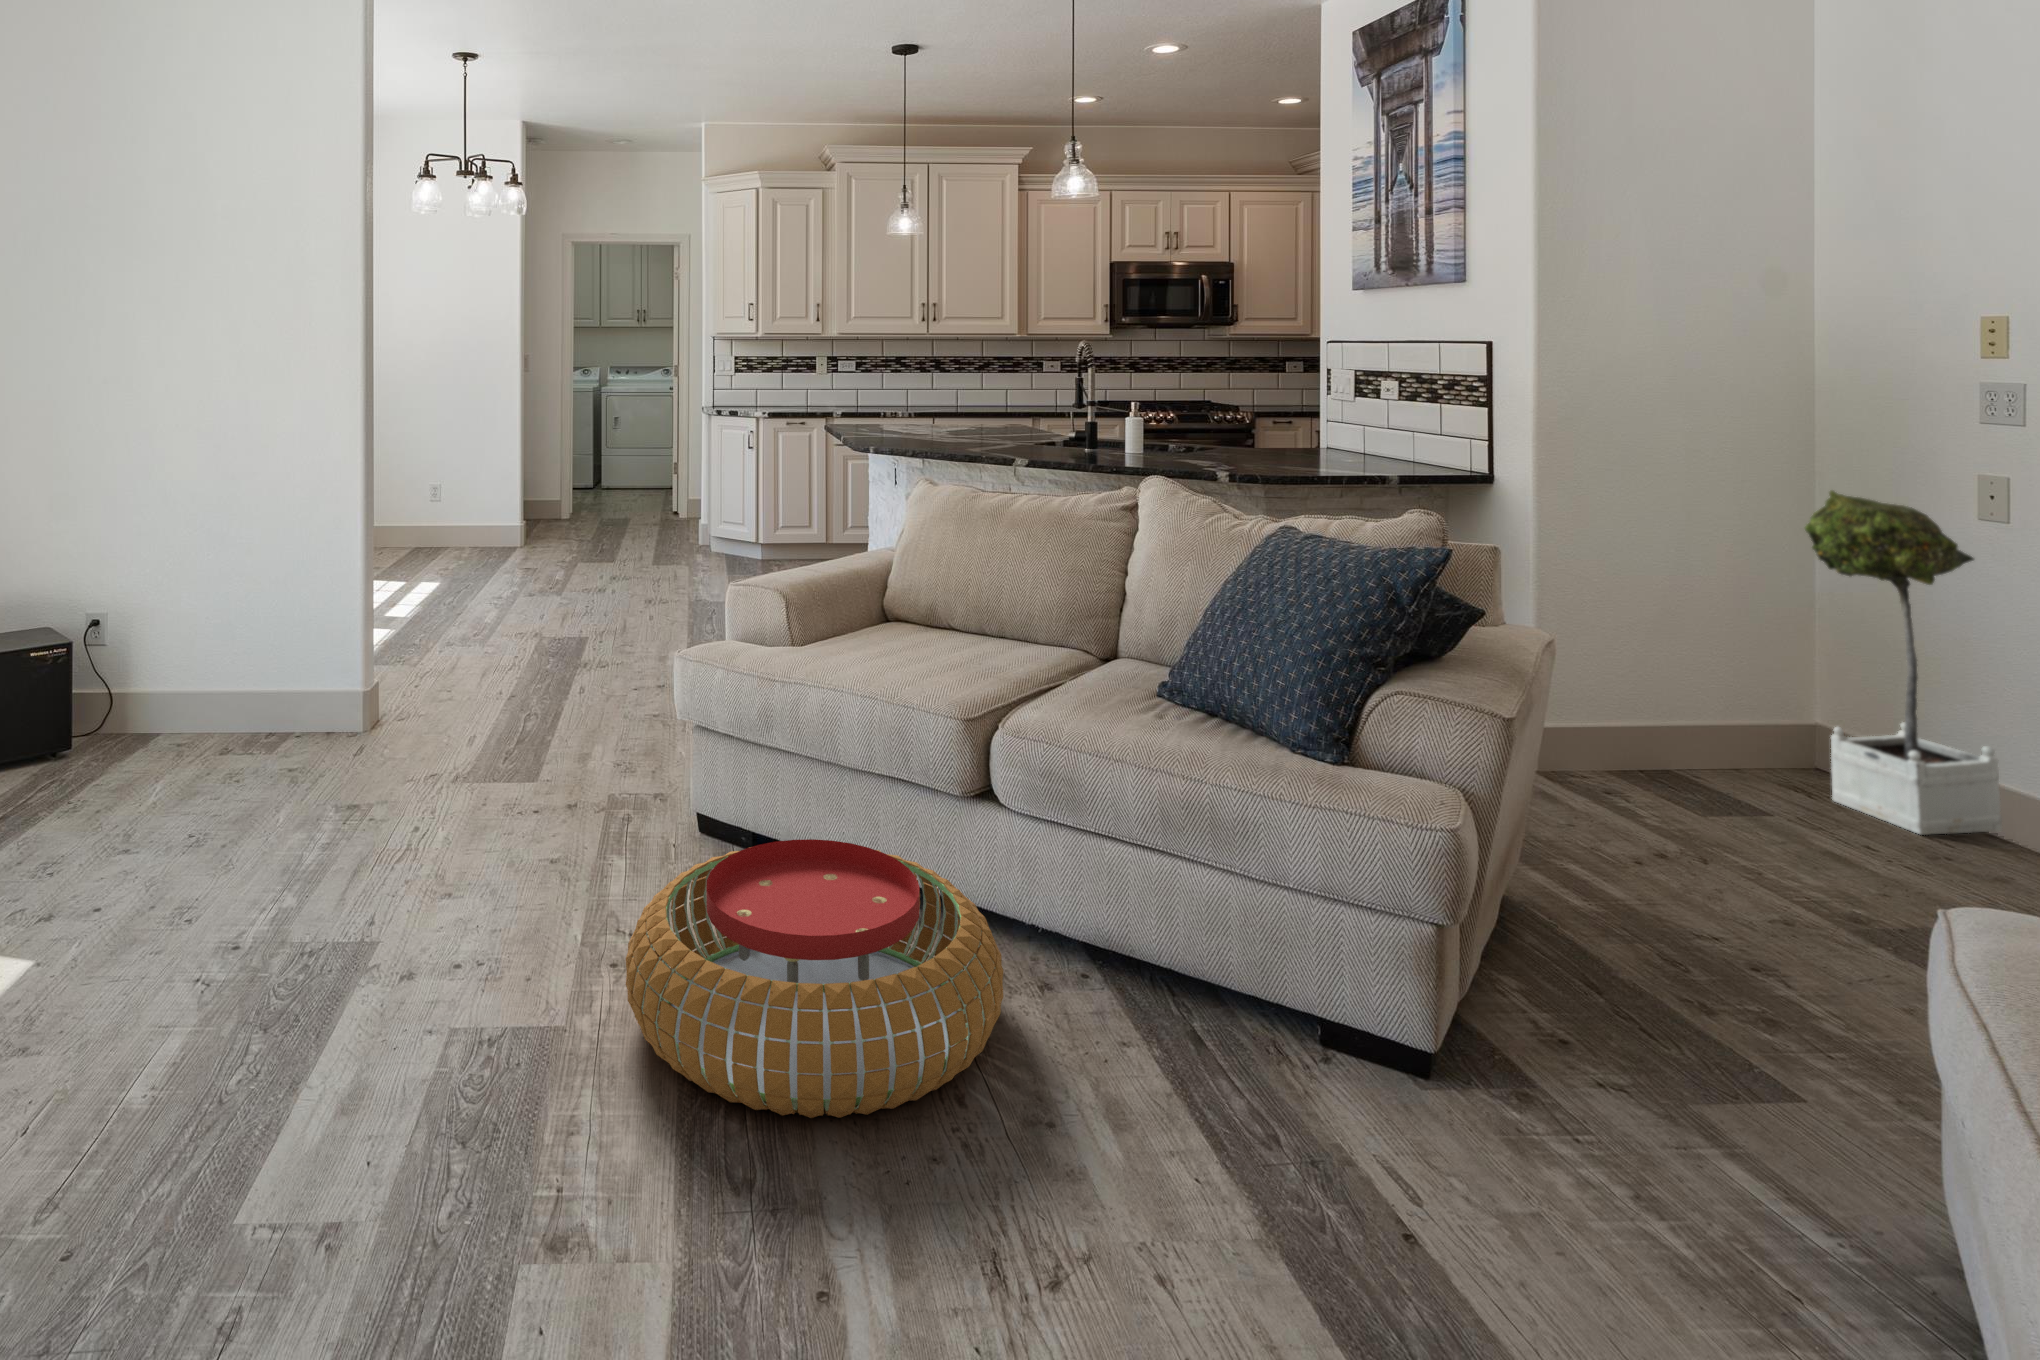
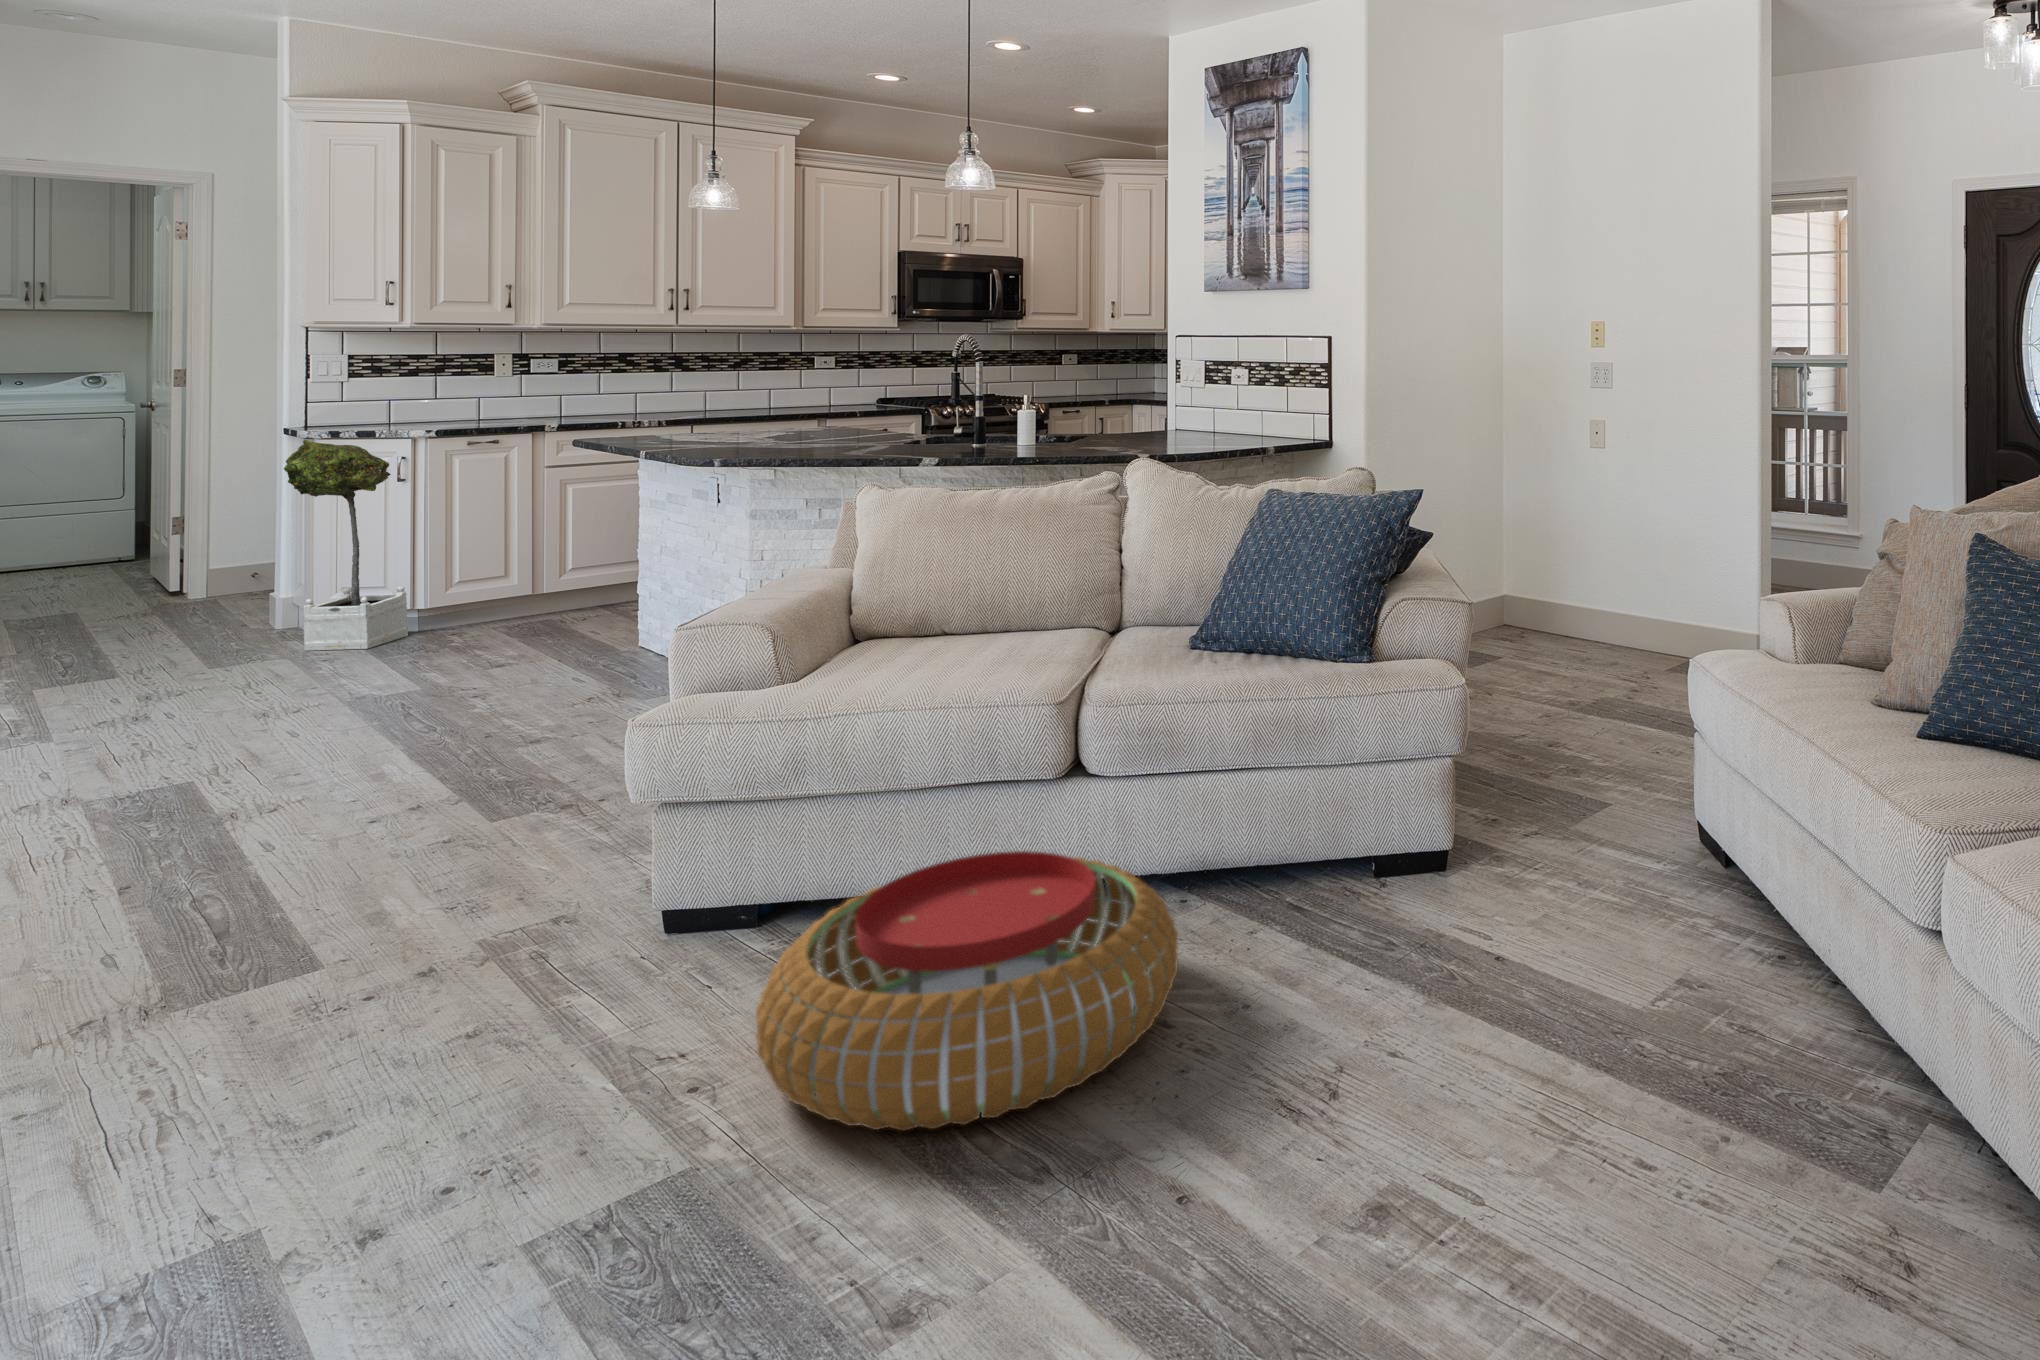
potted tree: present [1805,490,2002,835] -> present [284,439,408,651]

